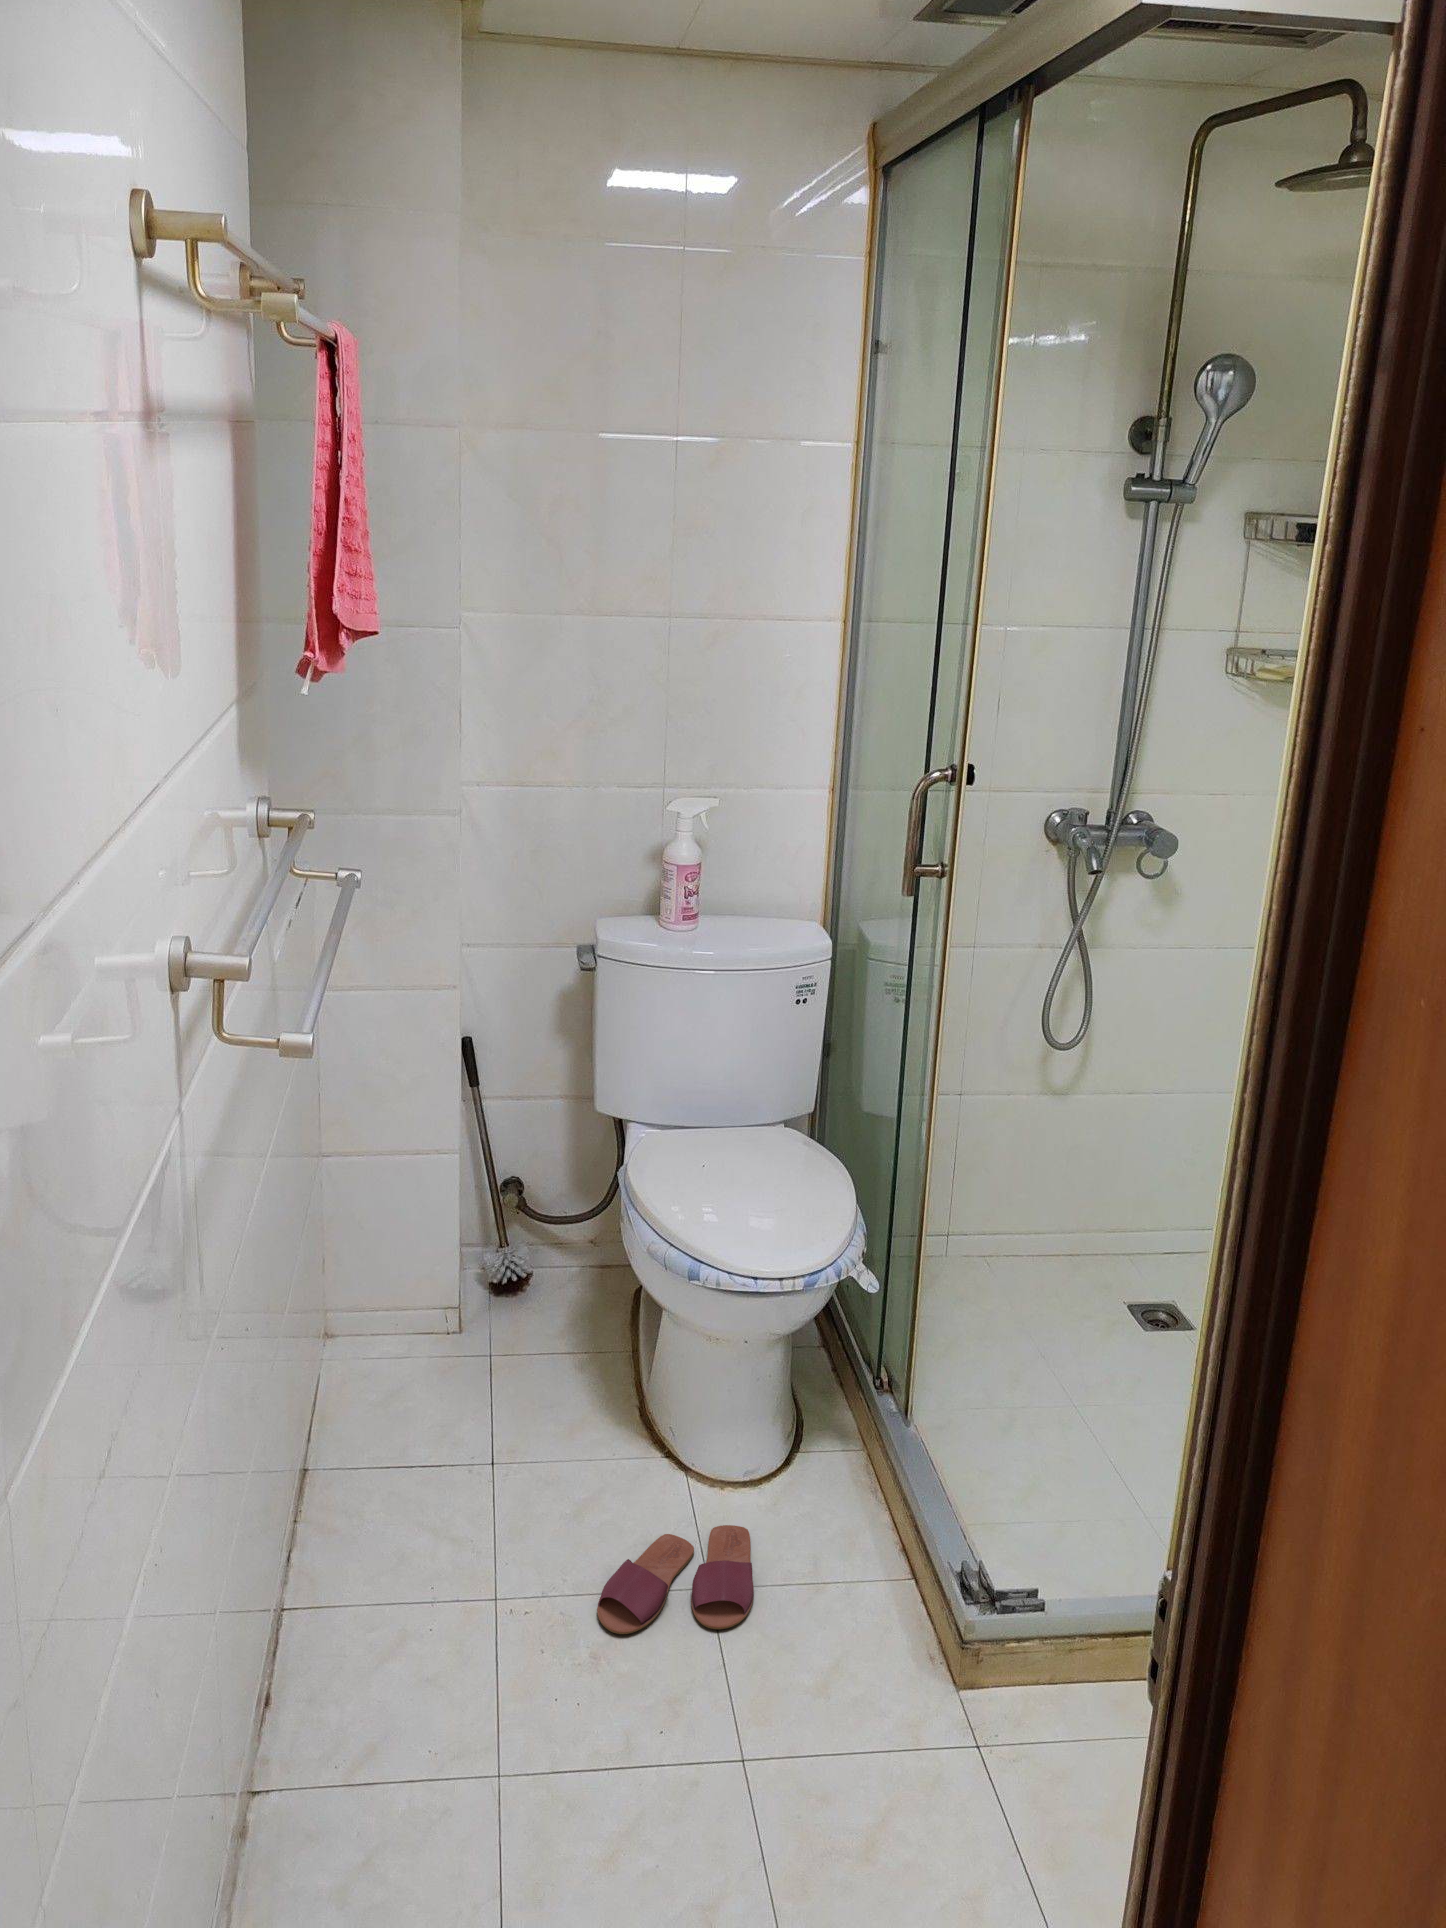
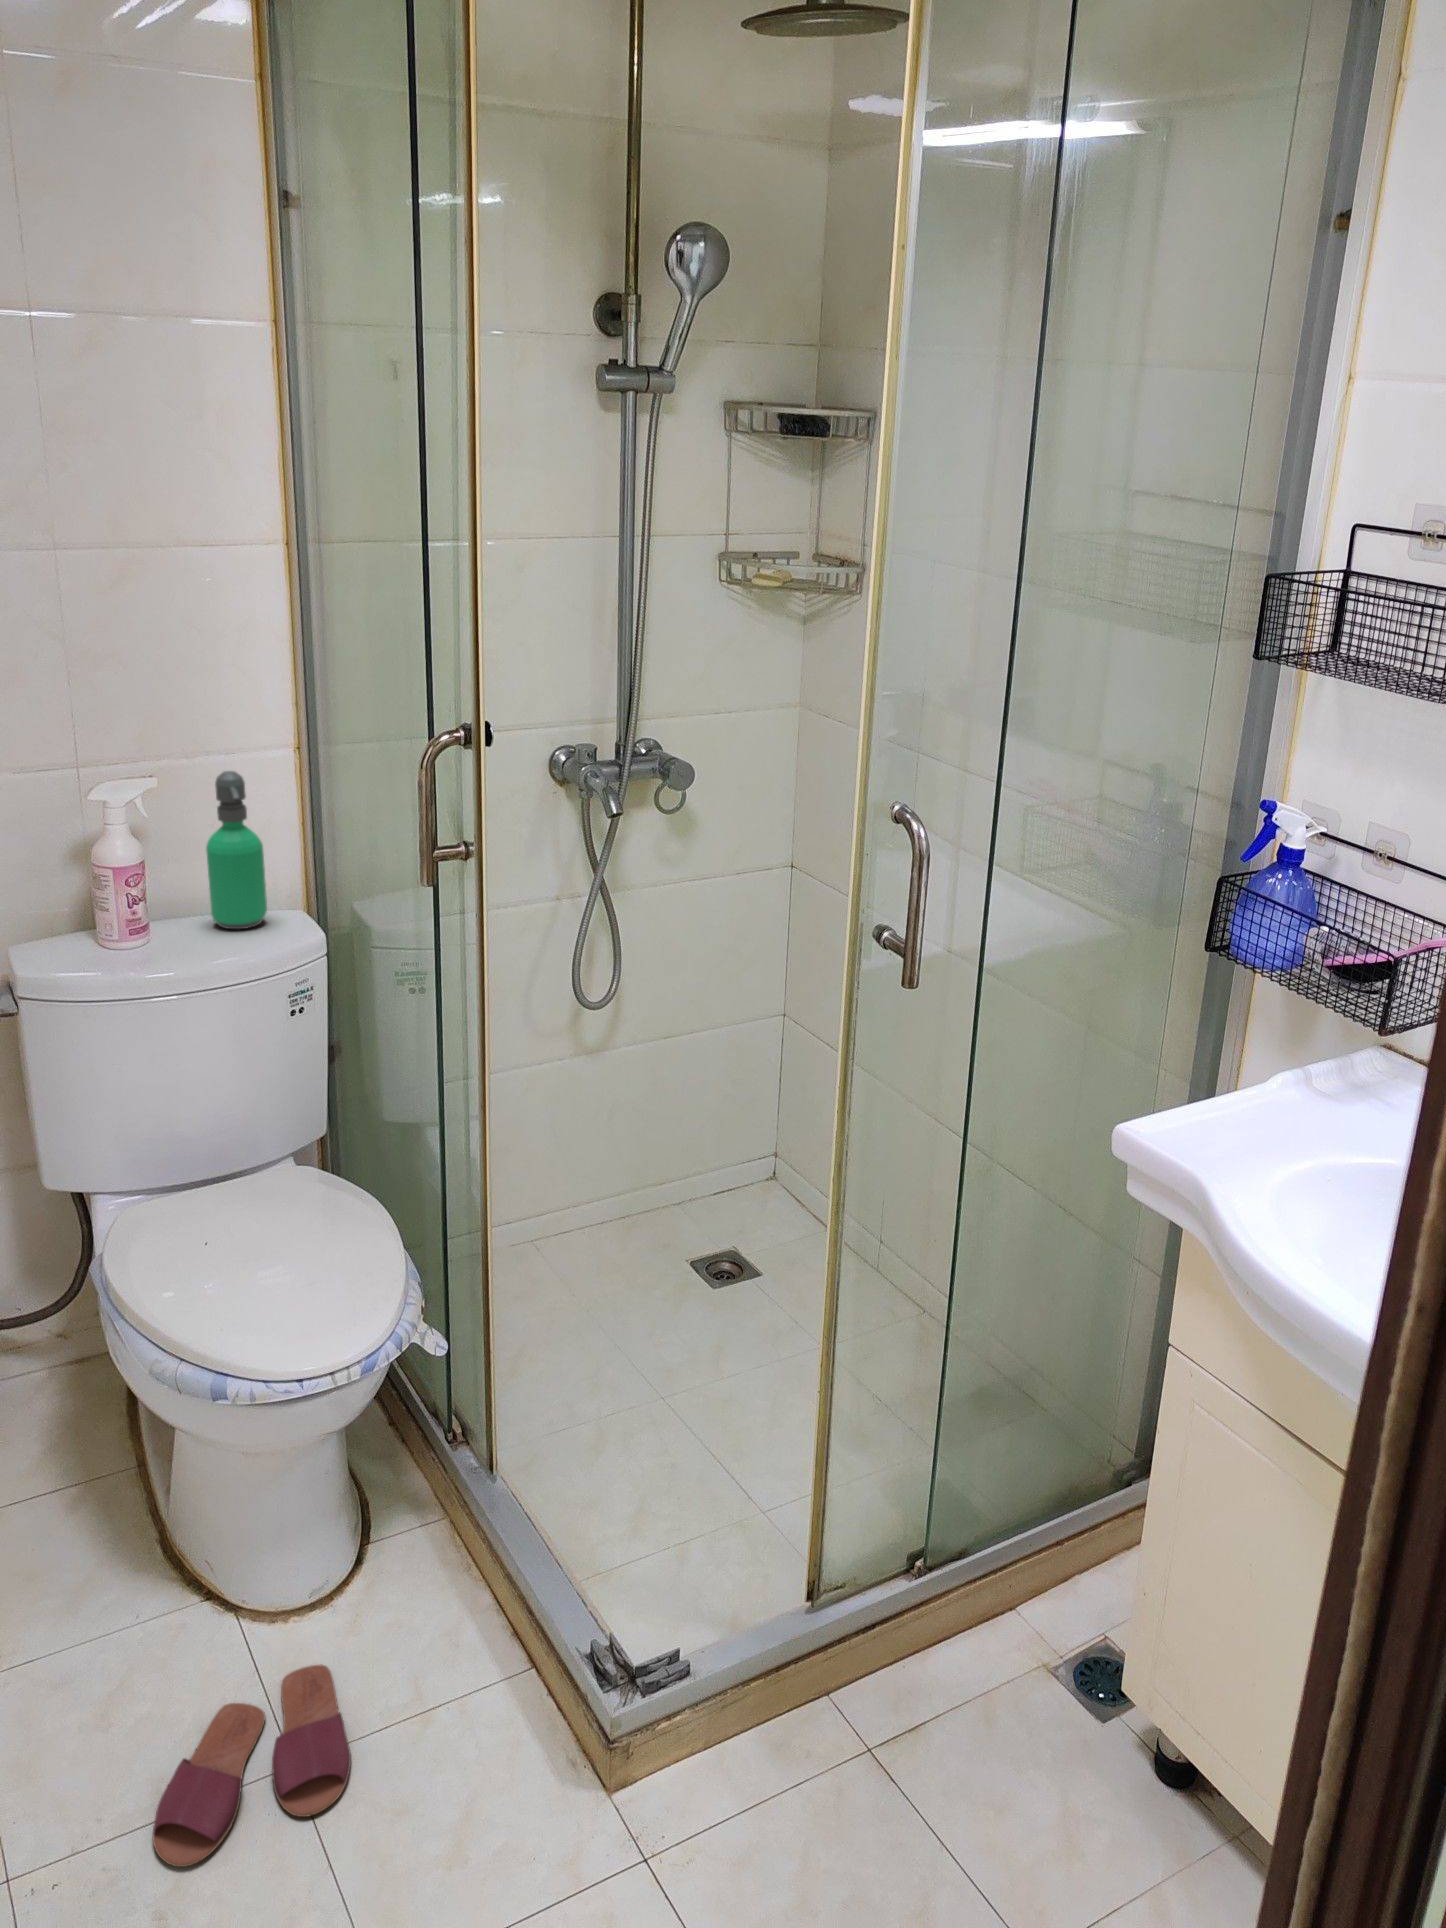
soap dispenser: none [746,799,792,929] -> present [206,771,267,929]

